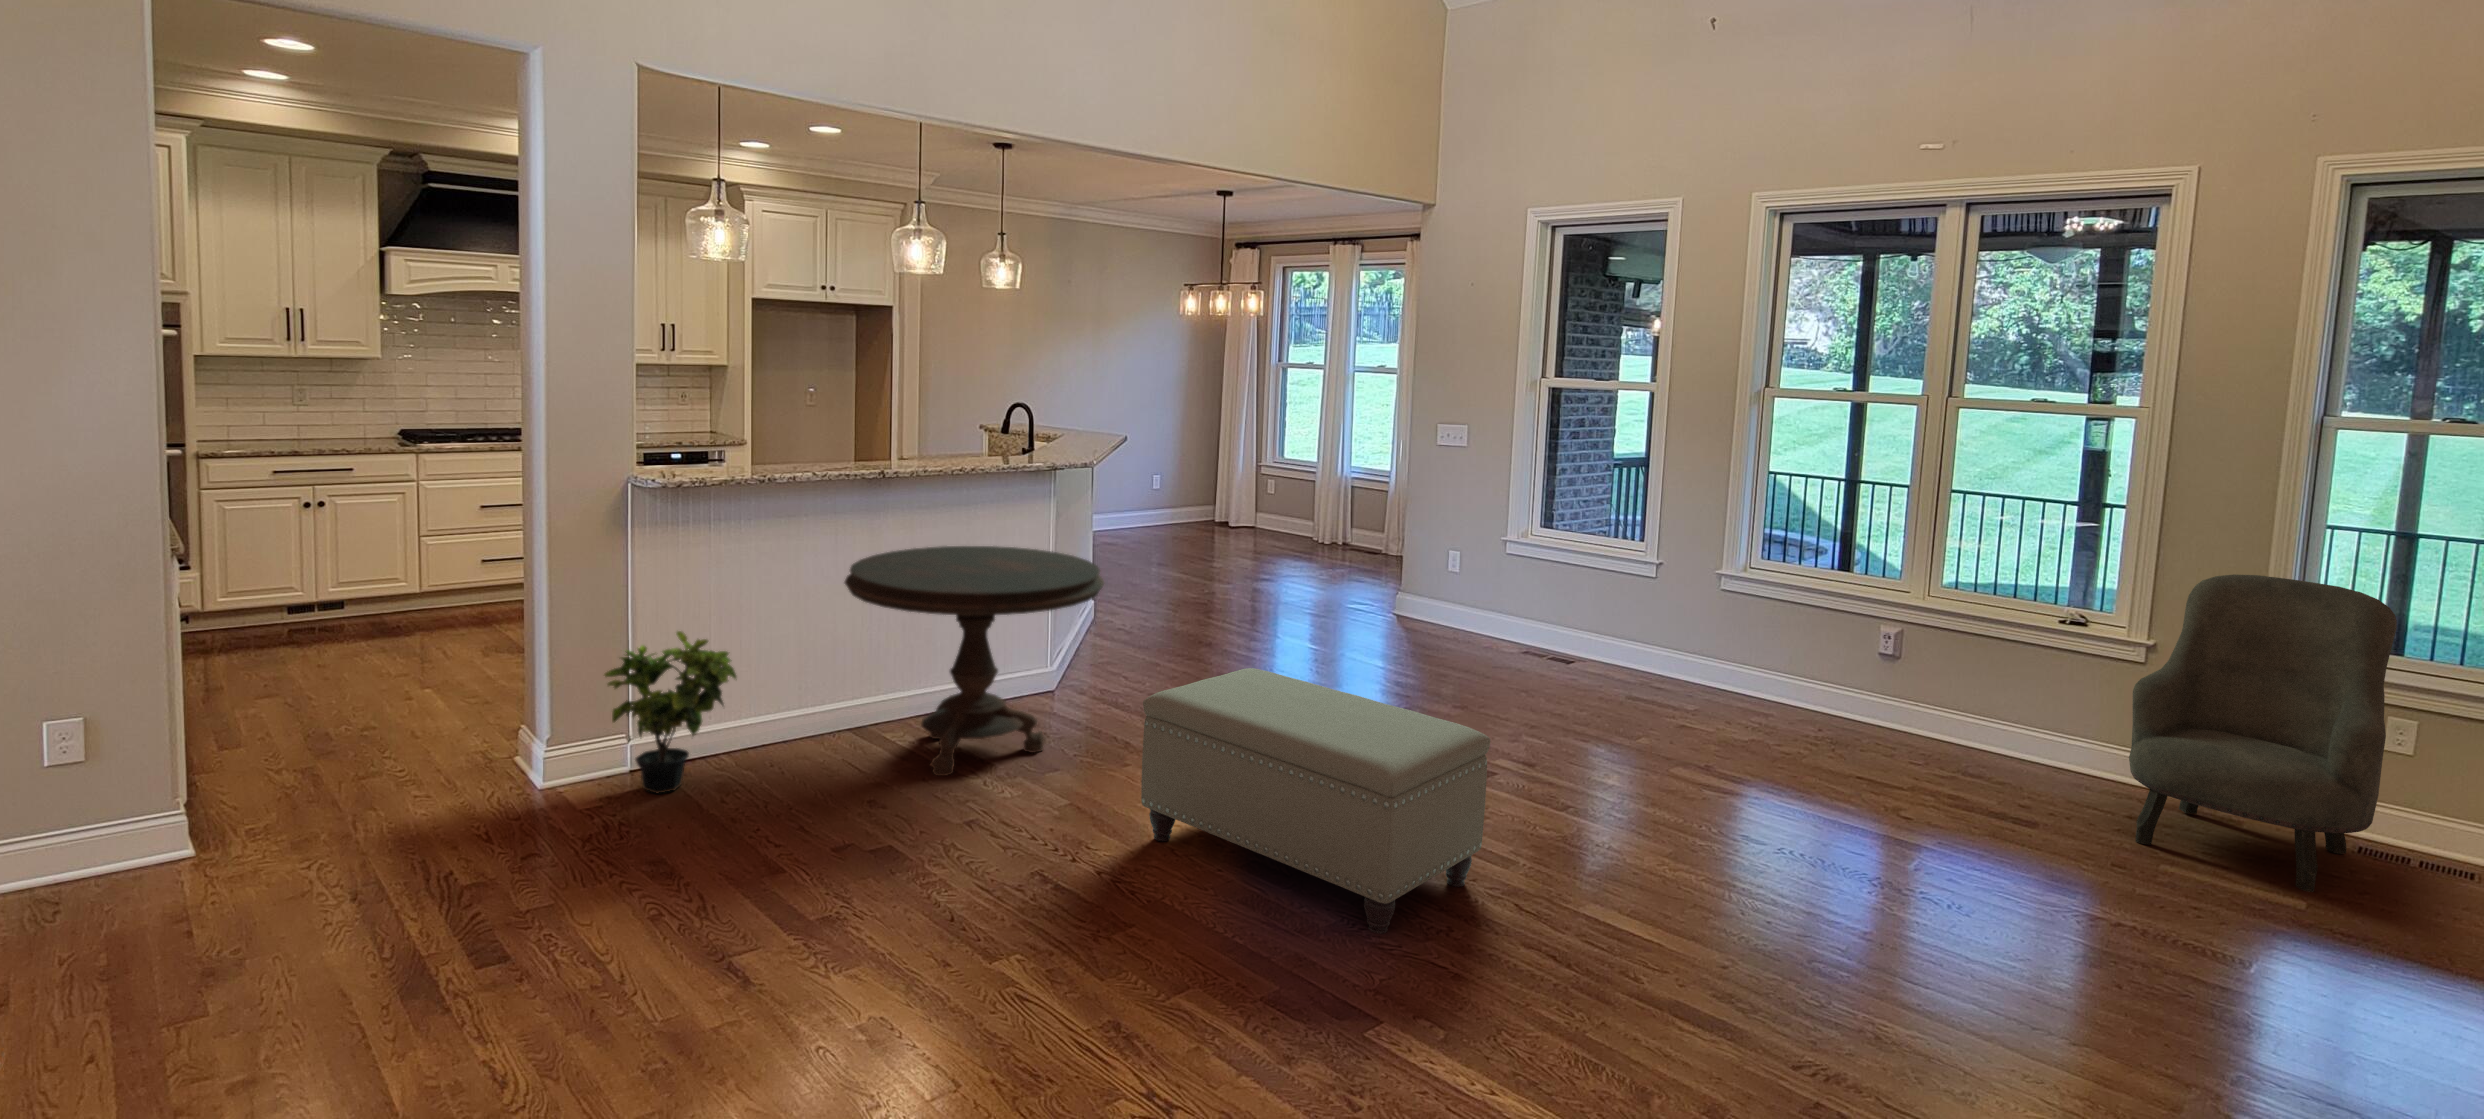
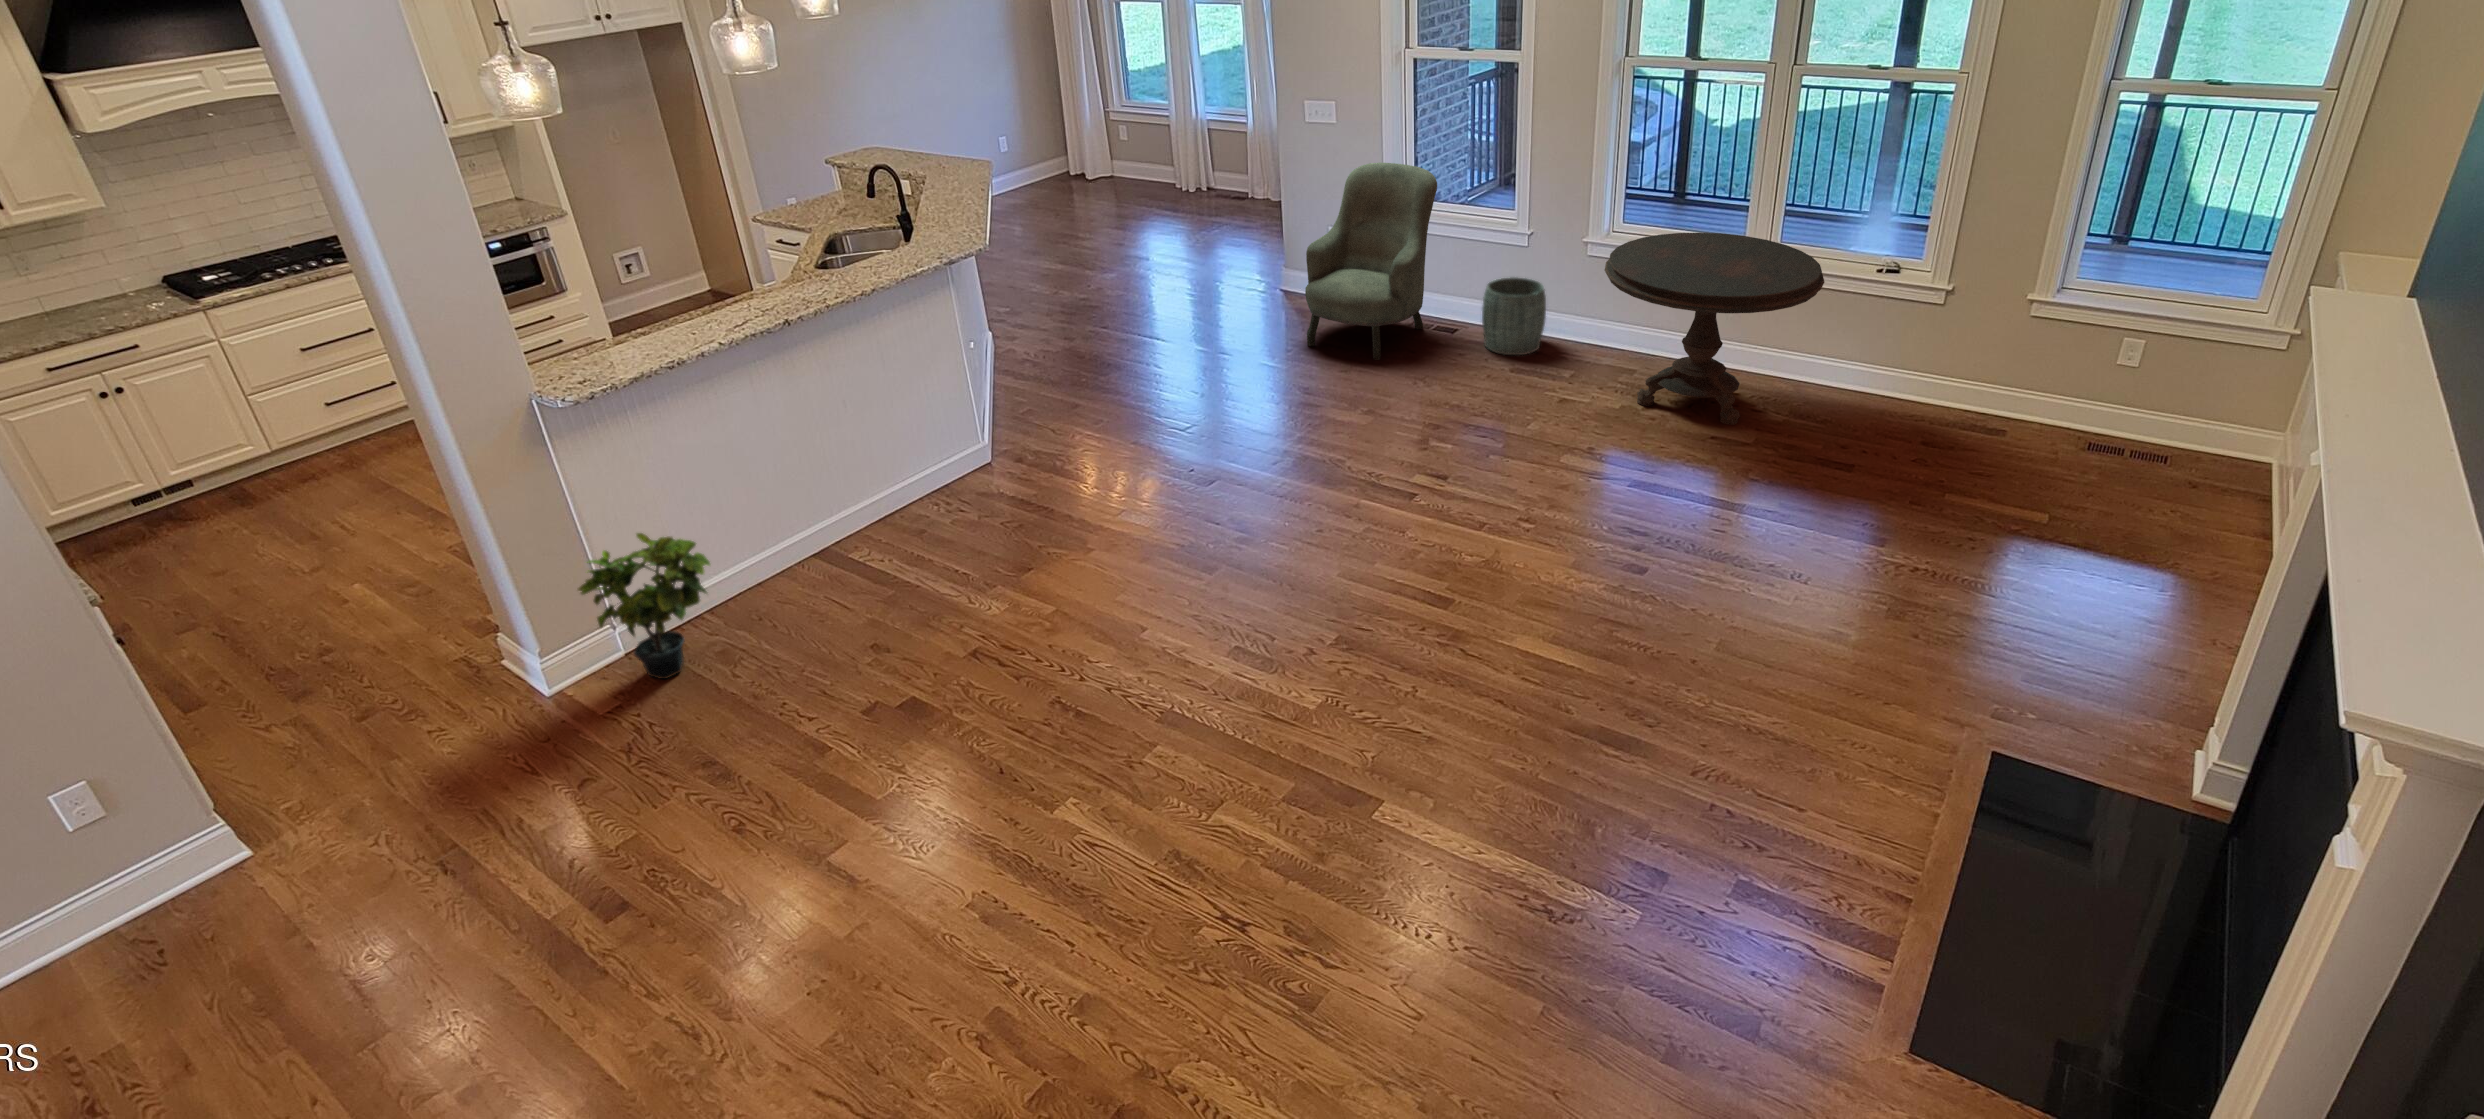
side table: present [845,546,1104,776] -> present [1605,233,1824,425]
armchair: present [2129,574,2397,892] -> present [1305,163,1437,360]
woven basket: none [1597,607,1669,688] -> present [1482,277,1546,355]
ottoman: present [1141,668,1490,934] -> none [1118,468,1432,707]

